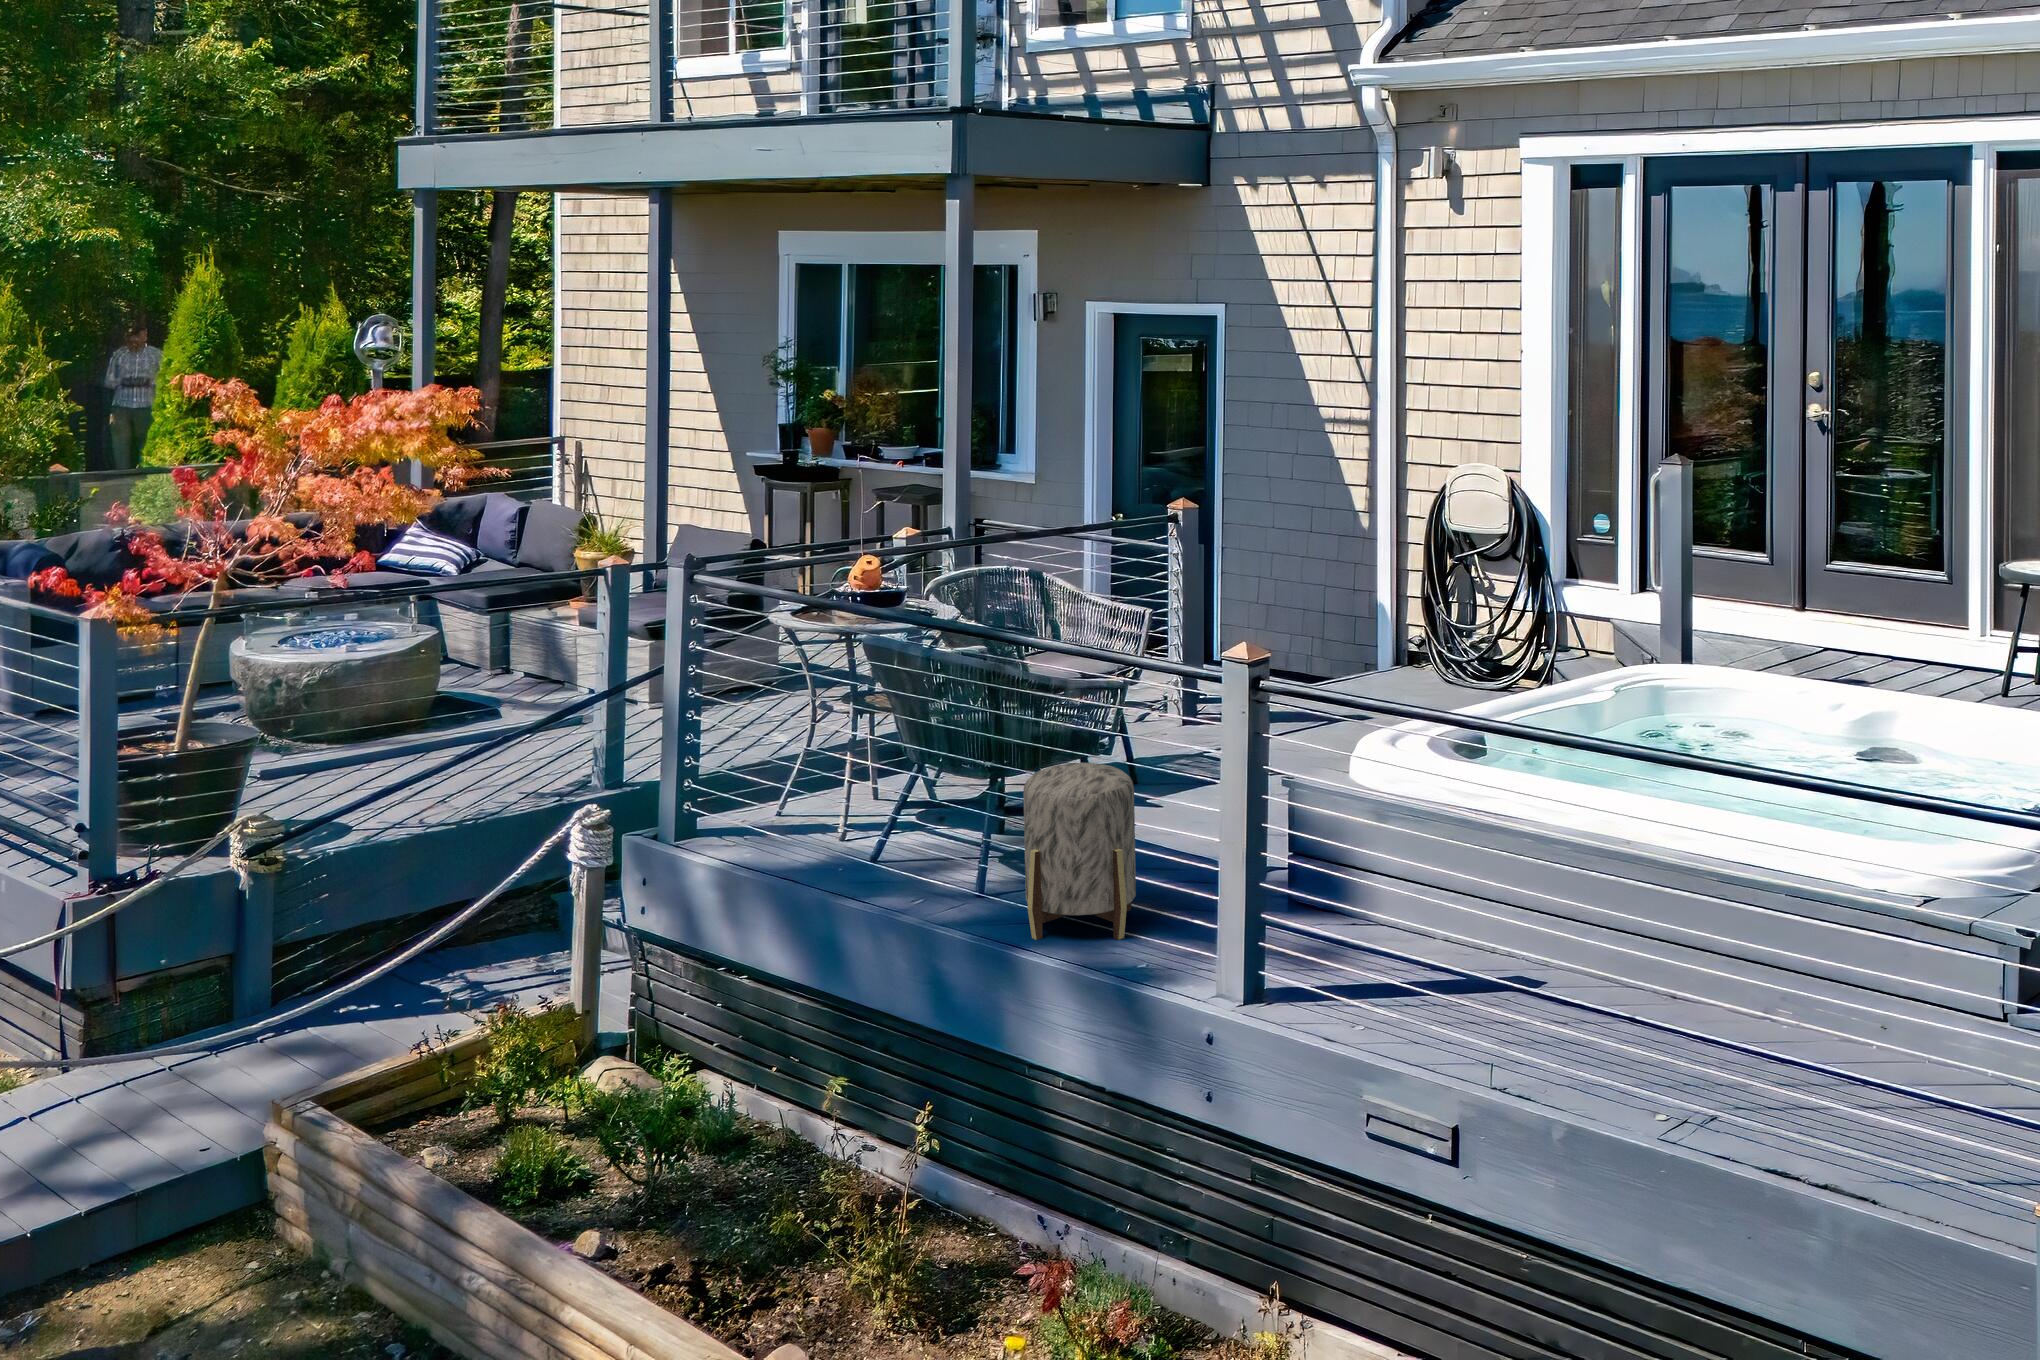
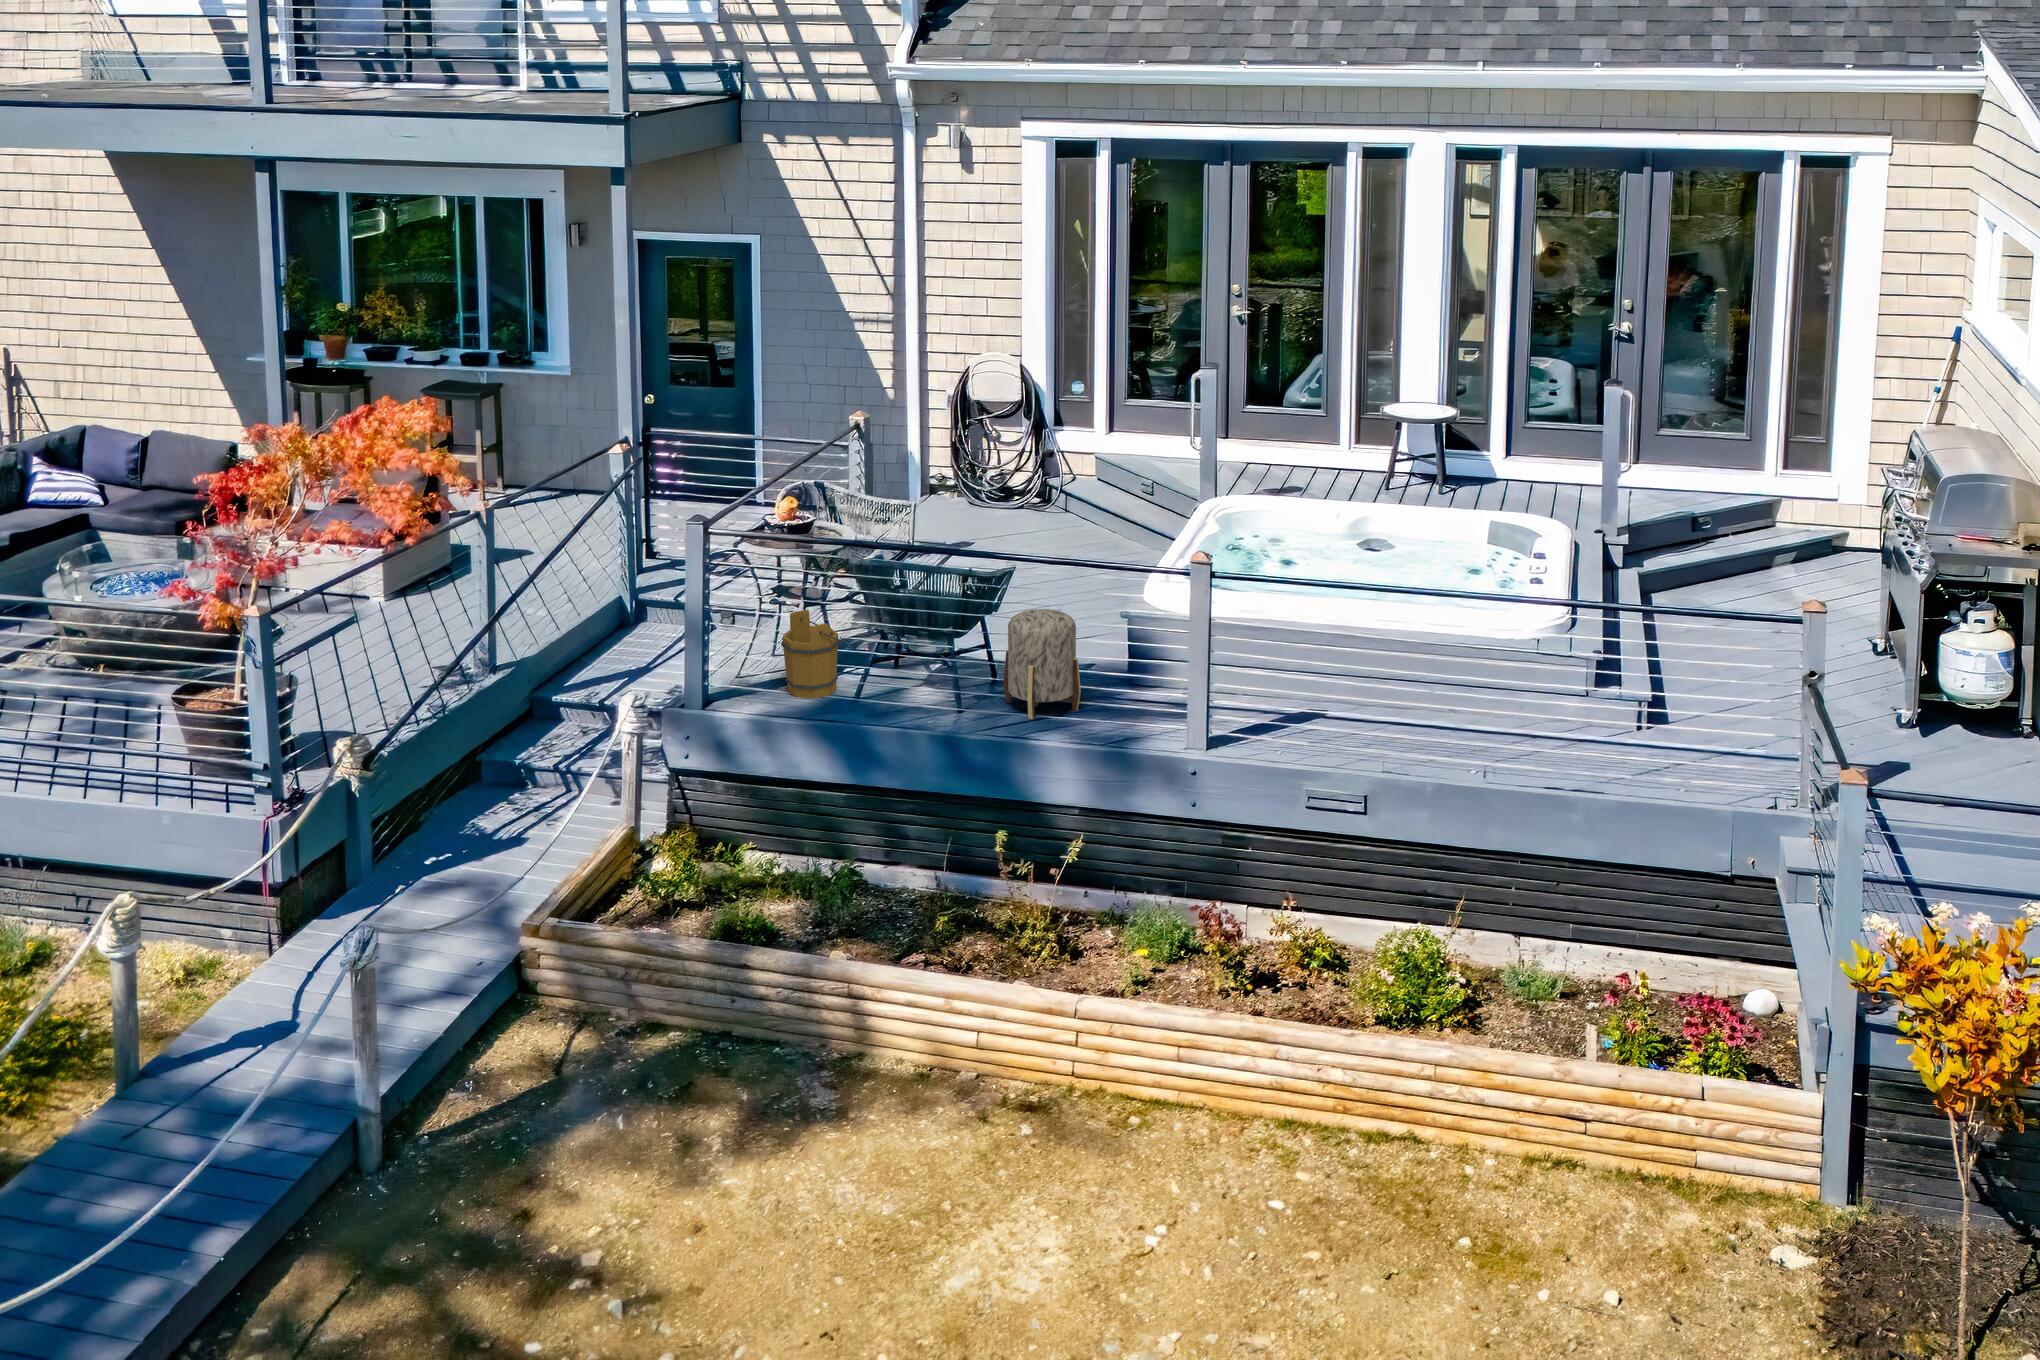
bucket: none [777,732,873,865] -> present [781,610,845,699]

